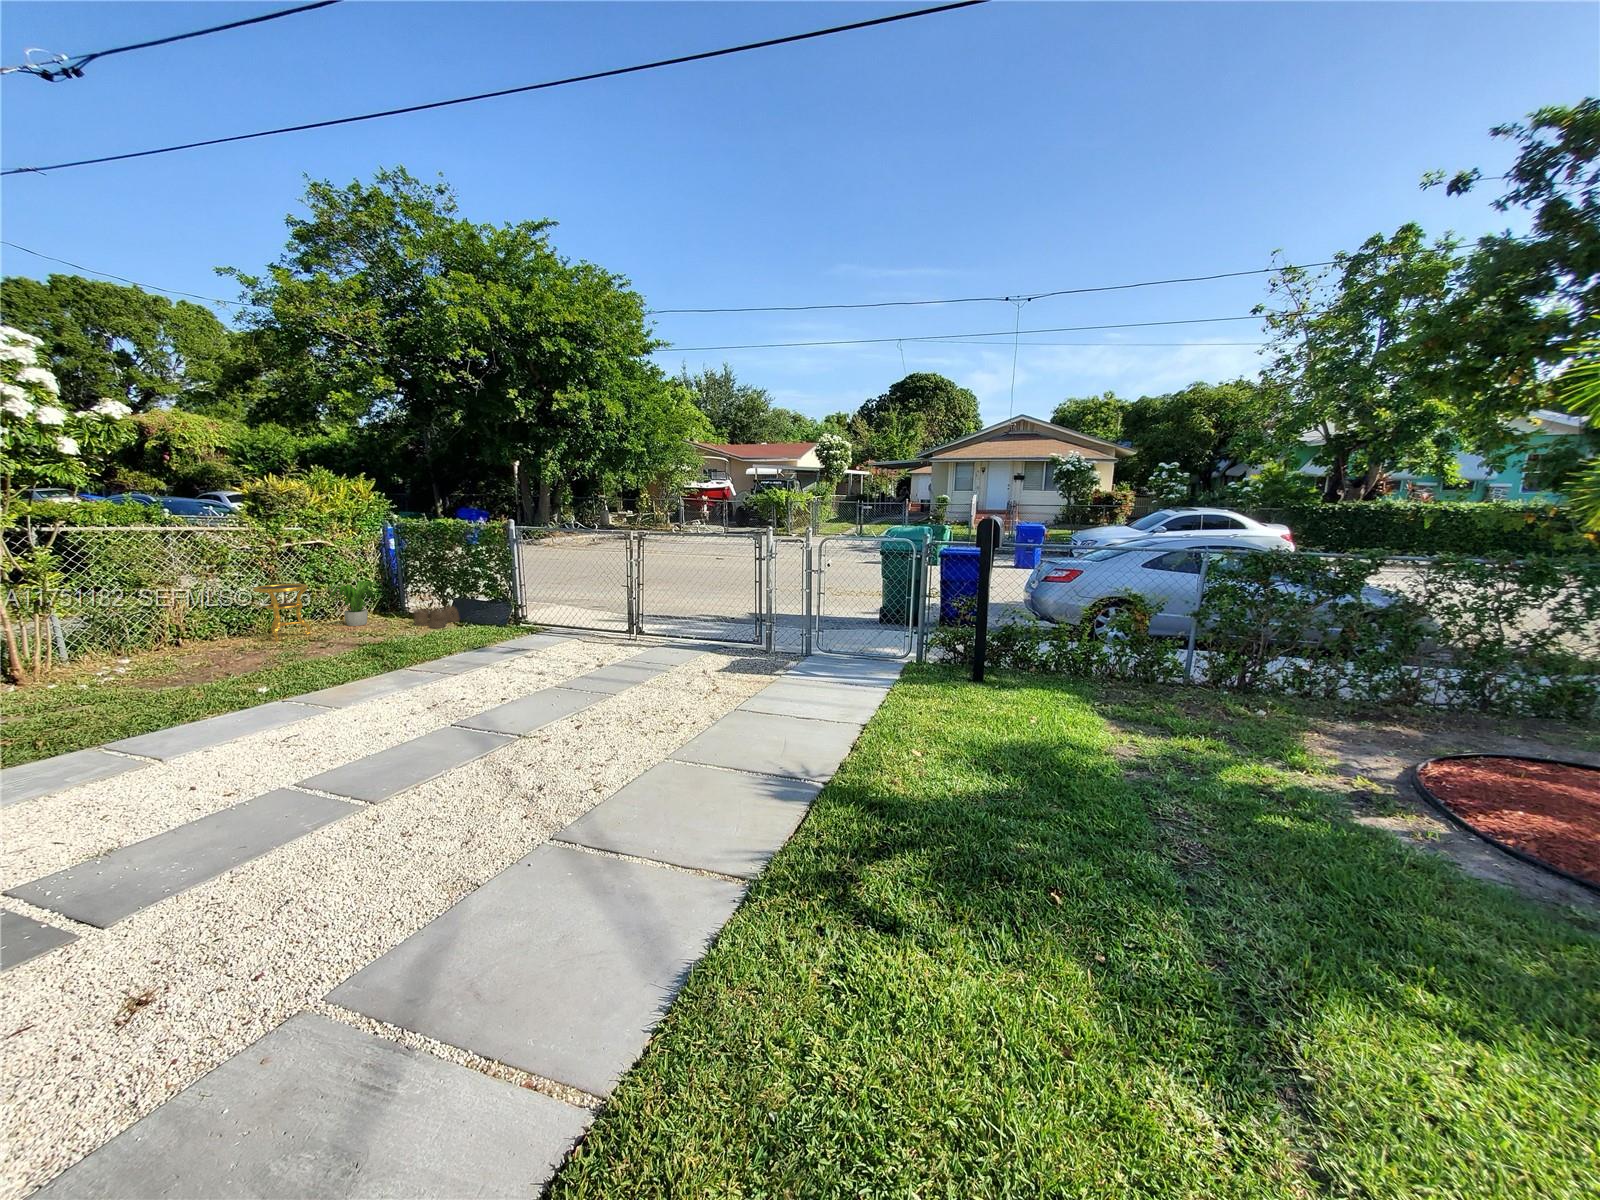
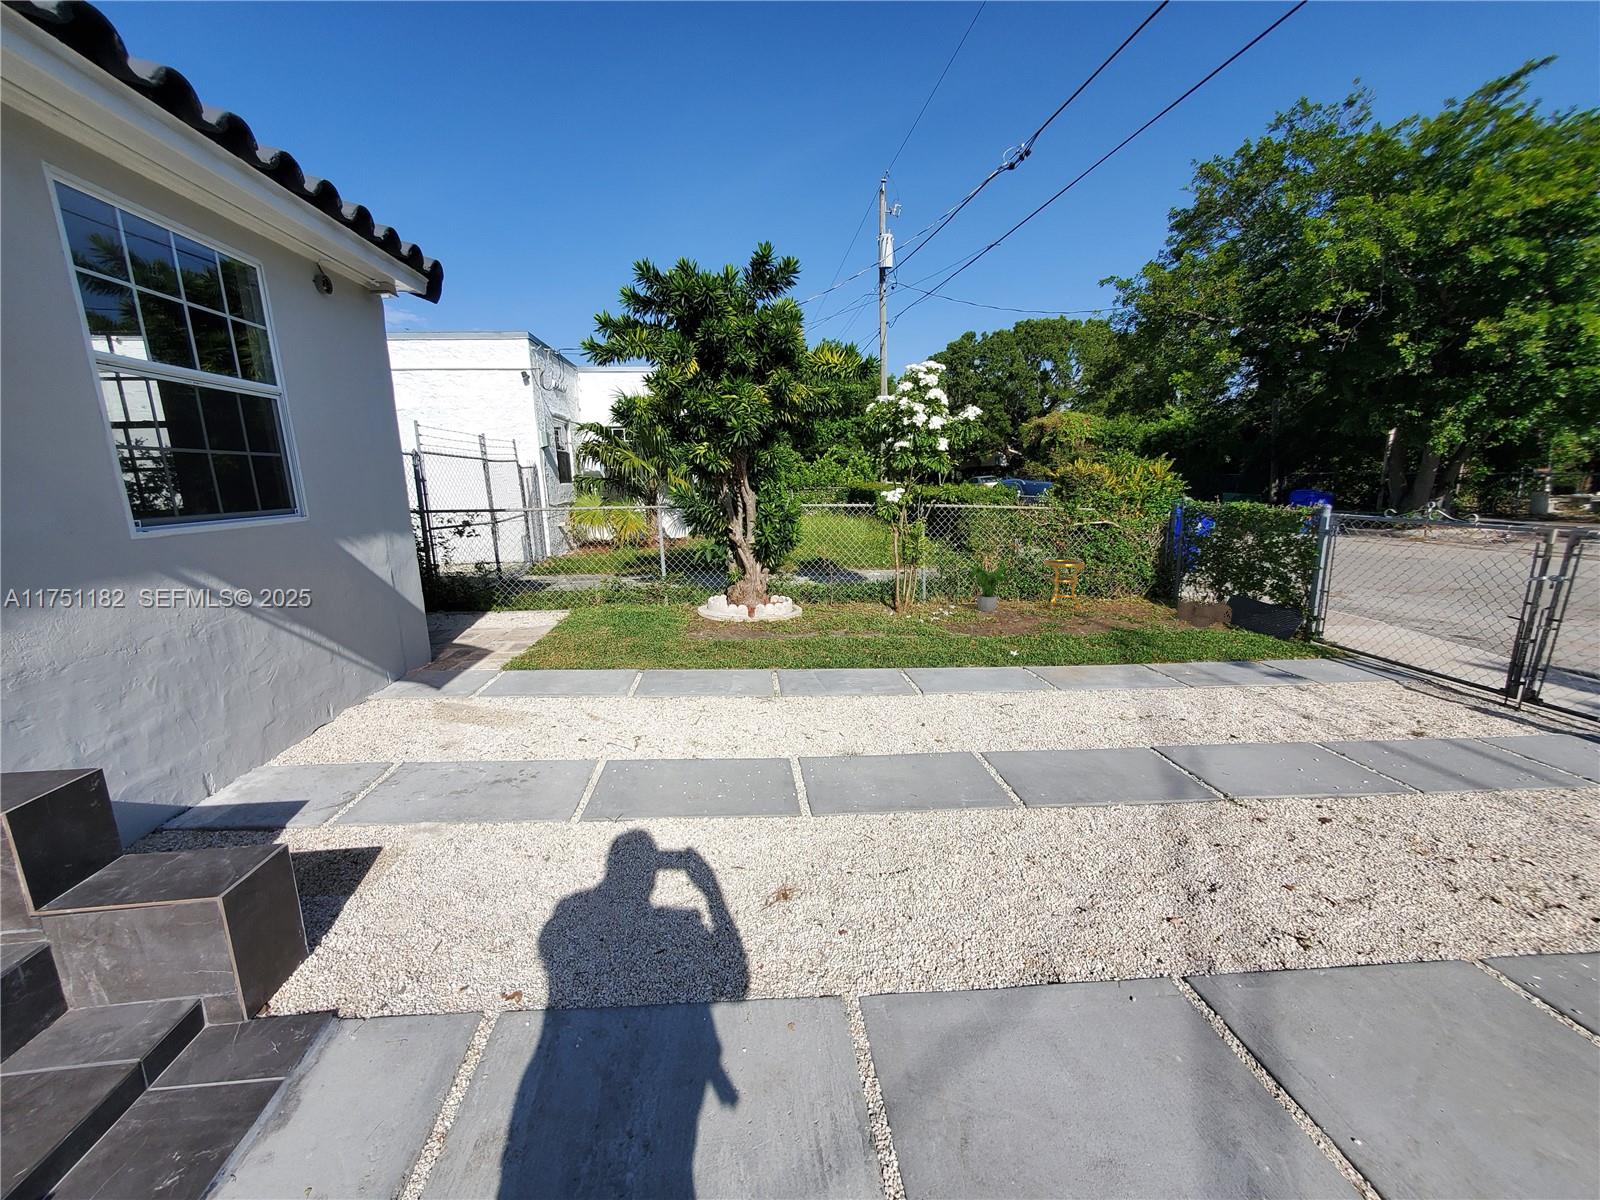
potted plant: present [326,581,383,626] -> present [968,566,1012,611]

